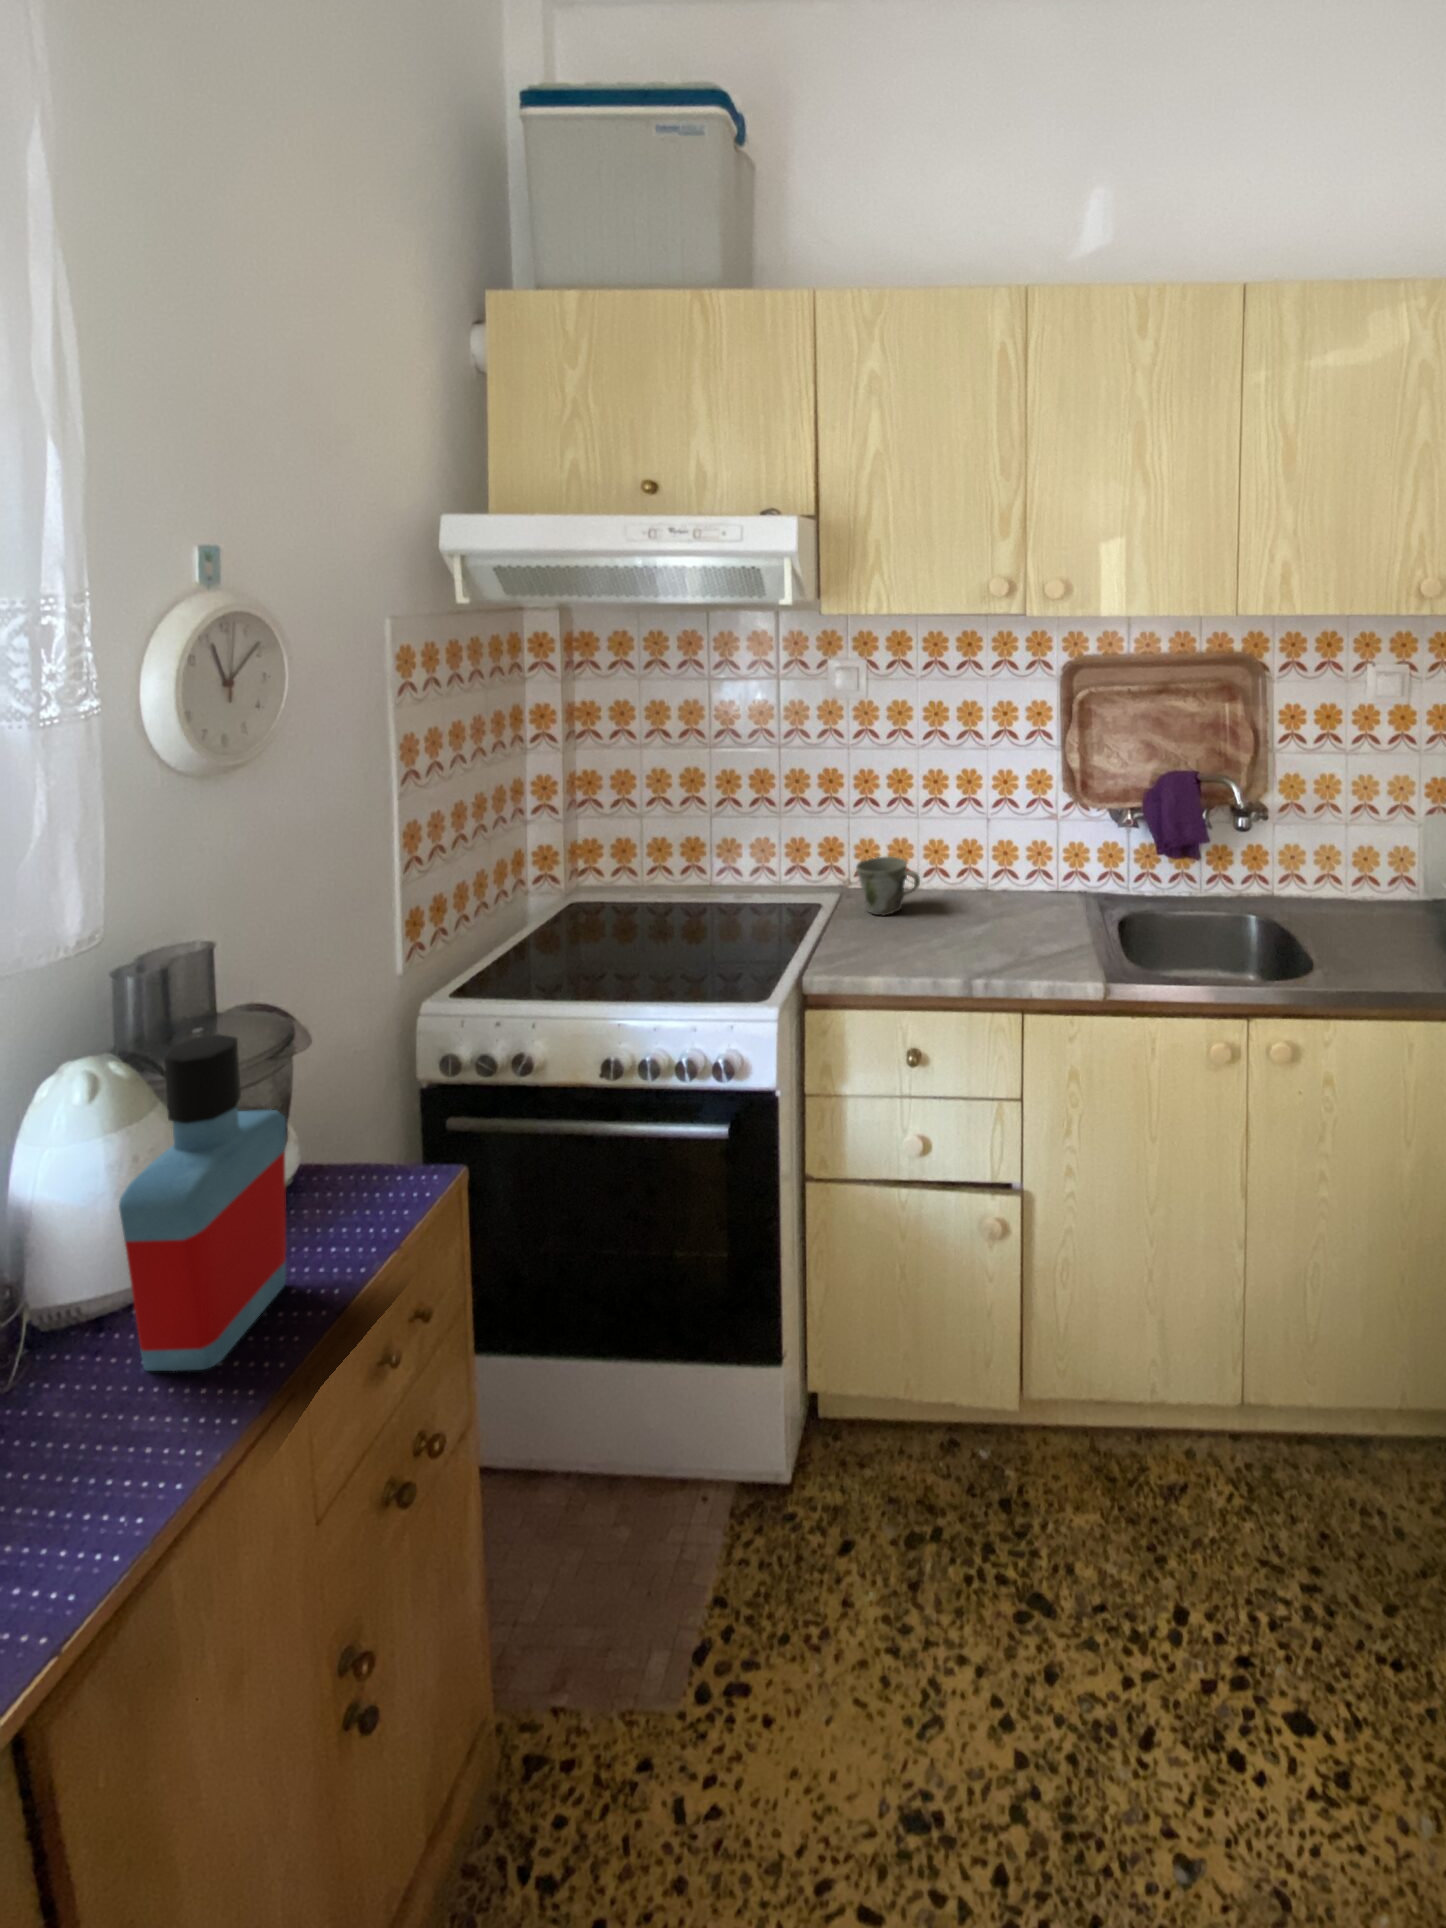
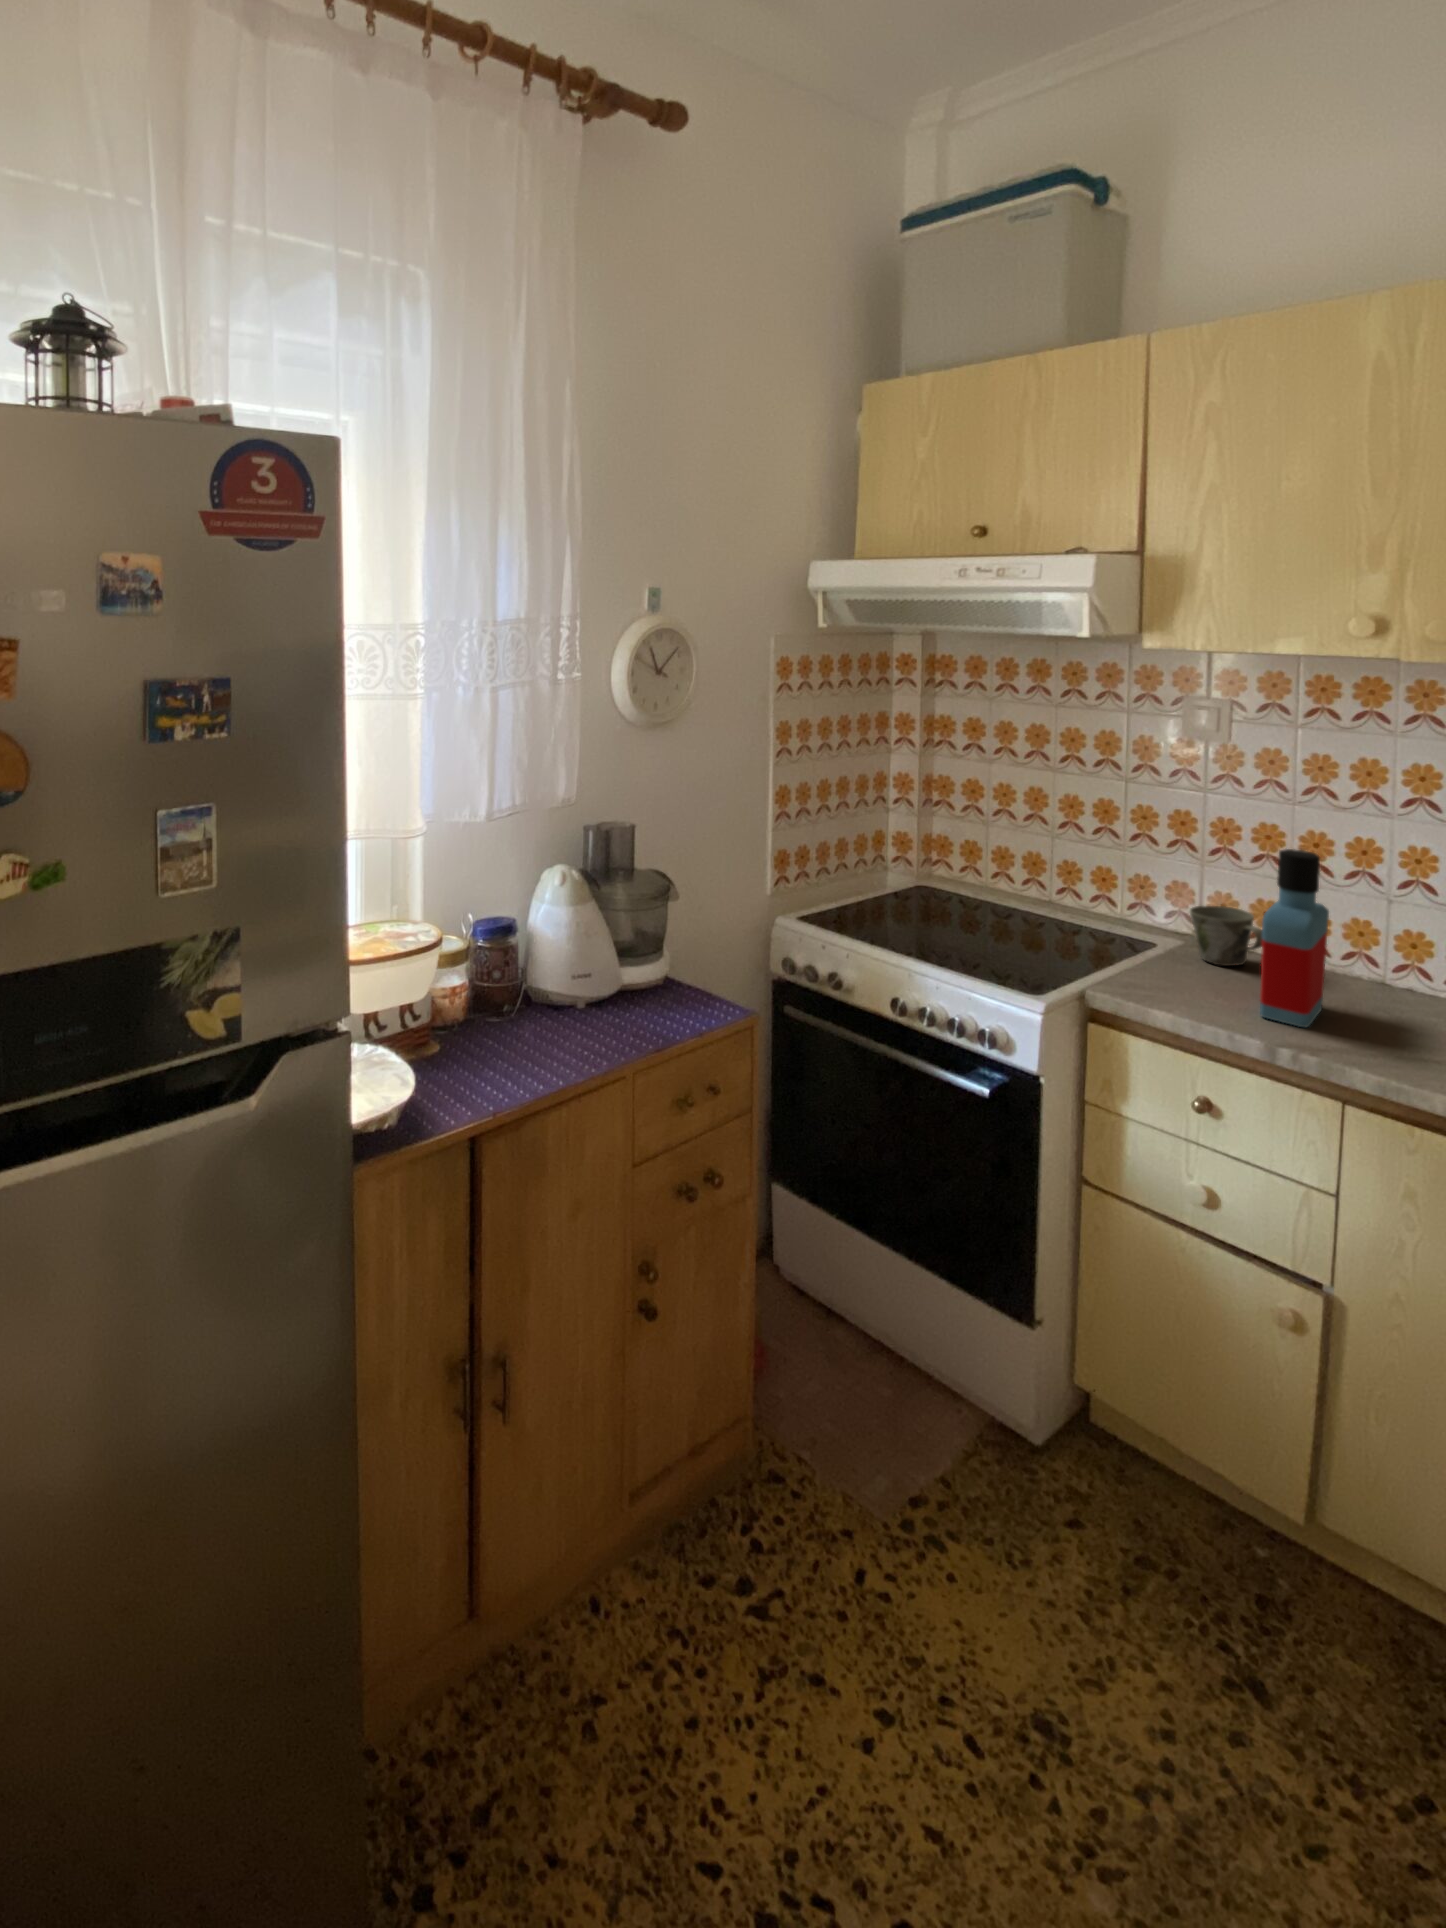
bottle: present [119,1034,286,1371] -> present [1260,849,1329,1027]

